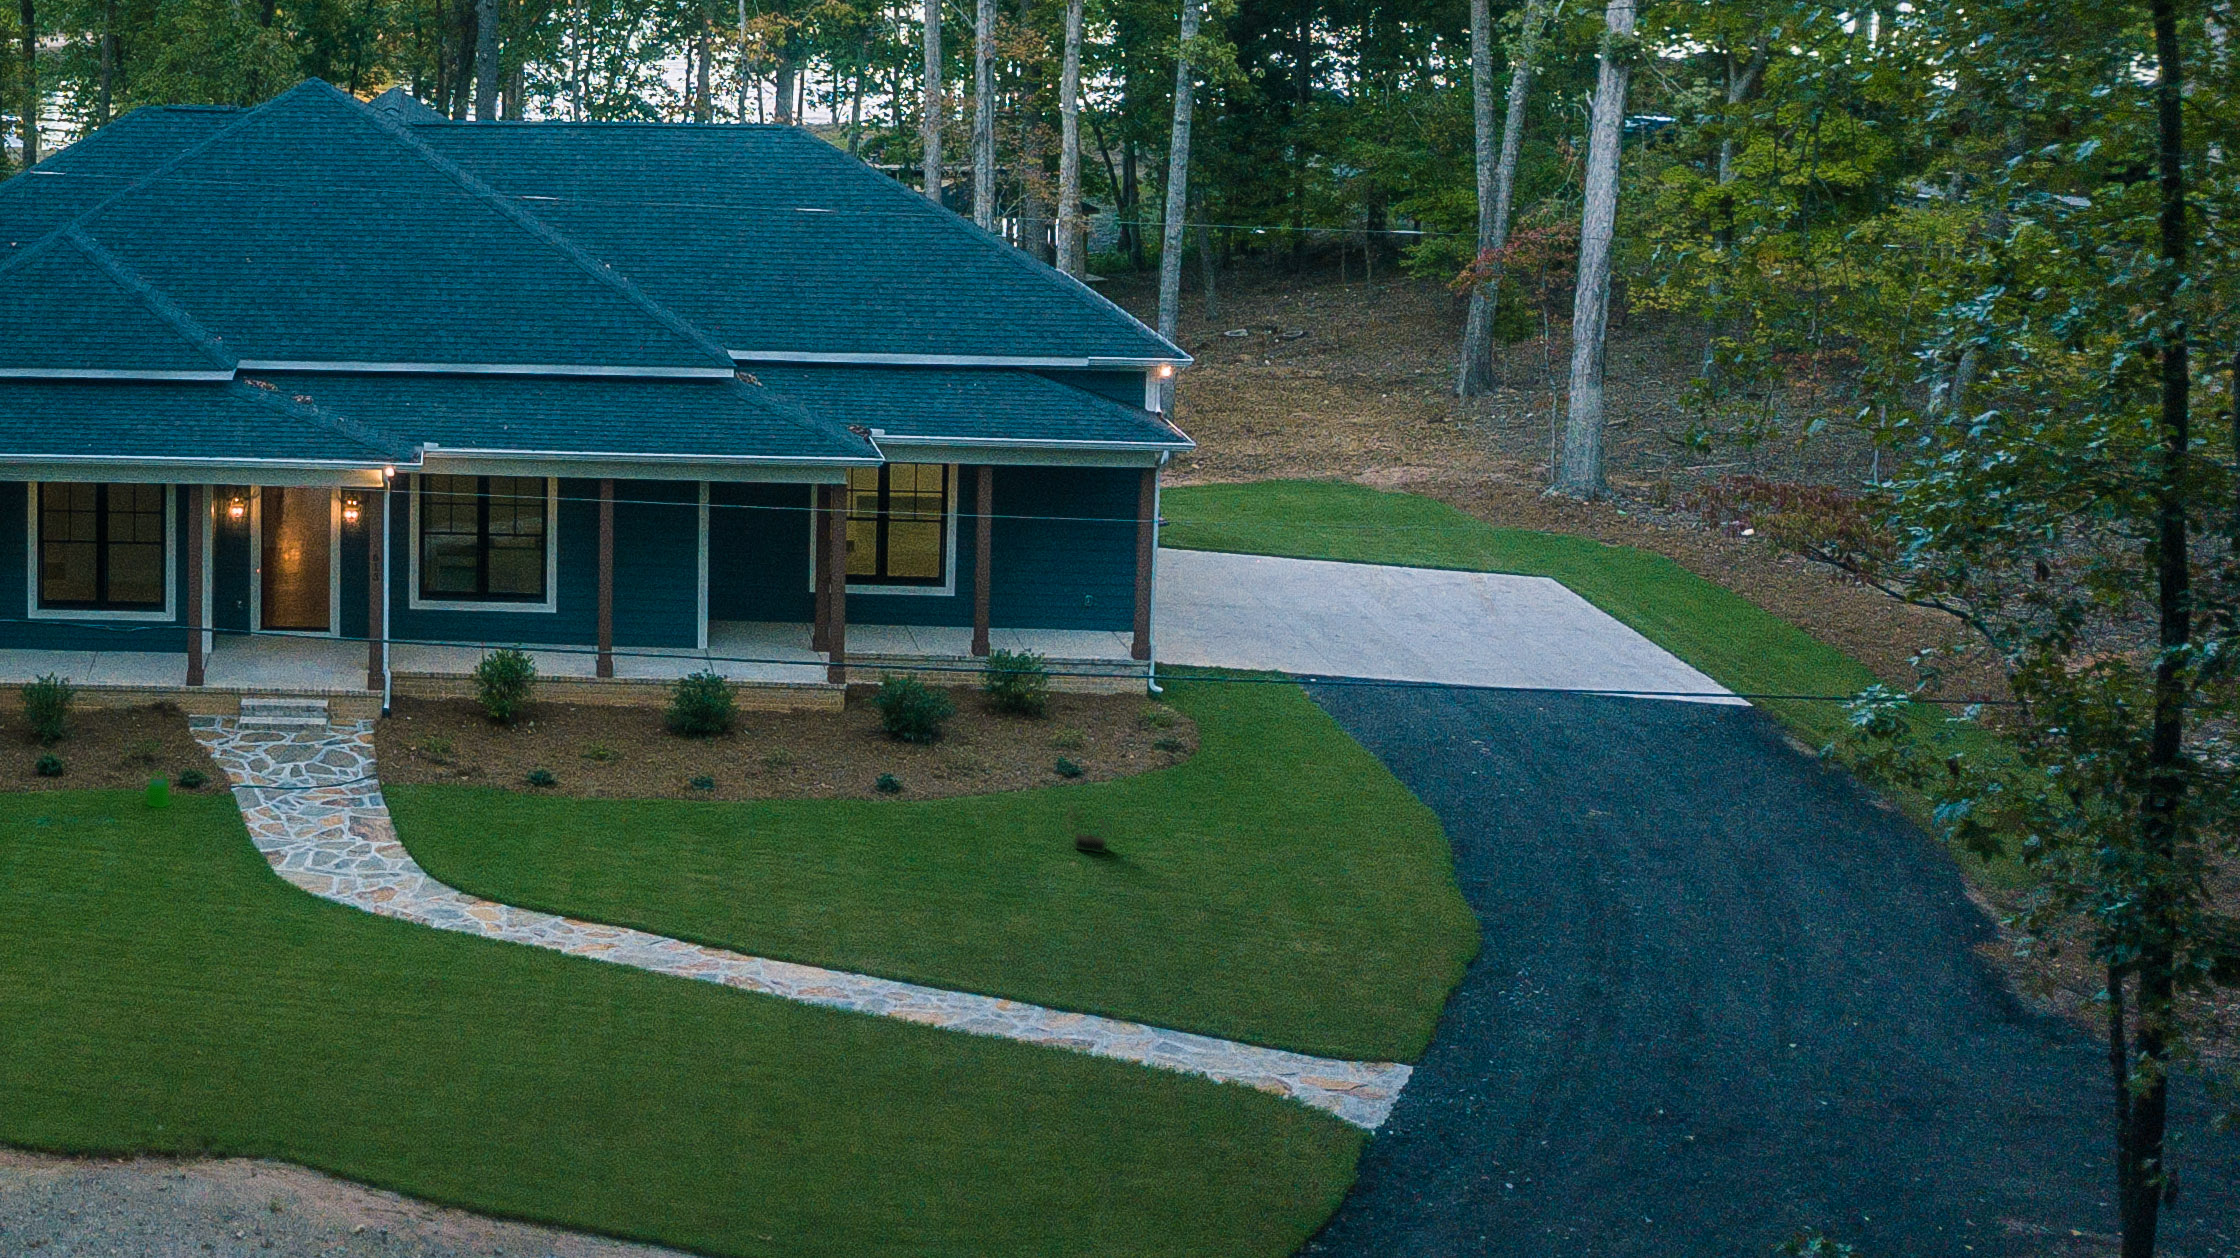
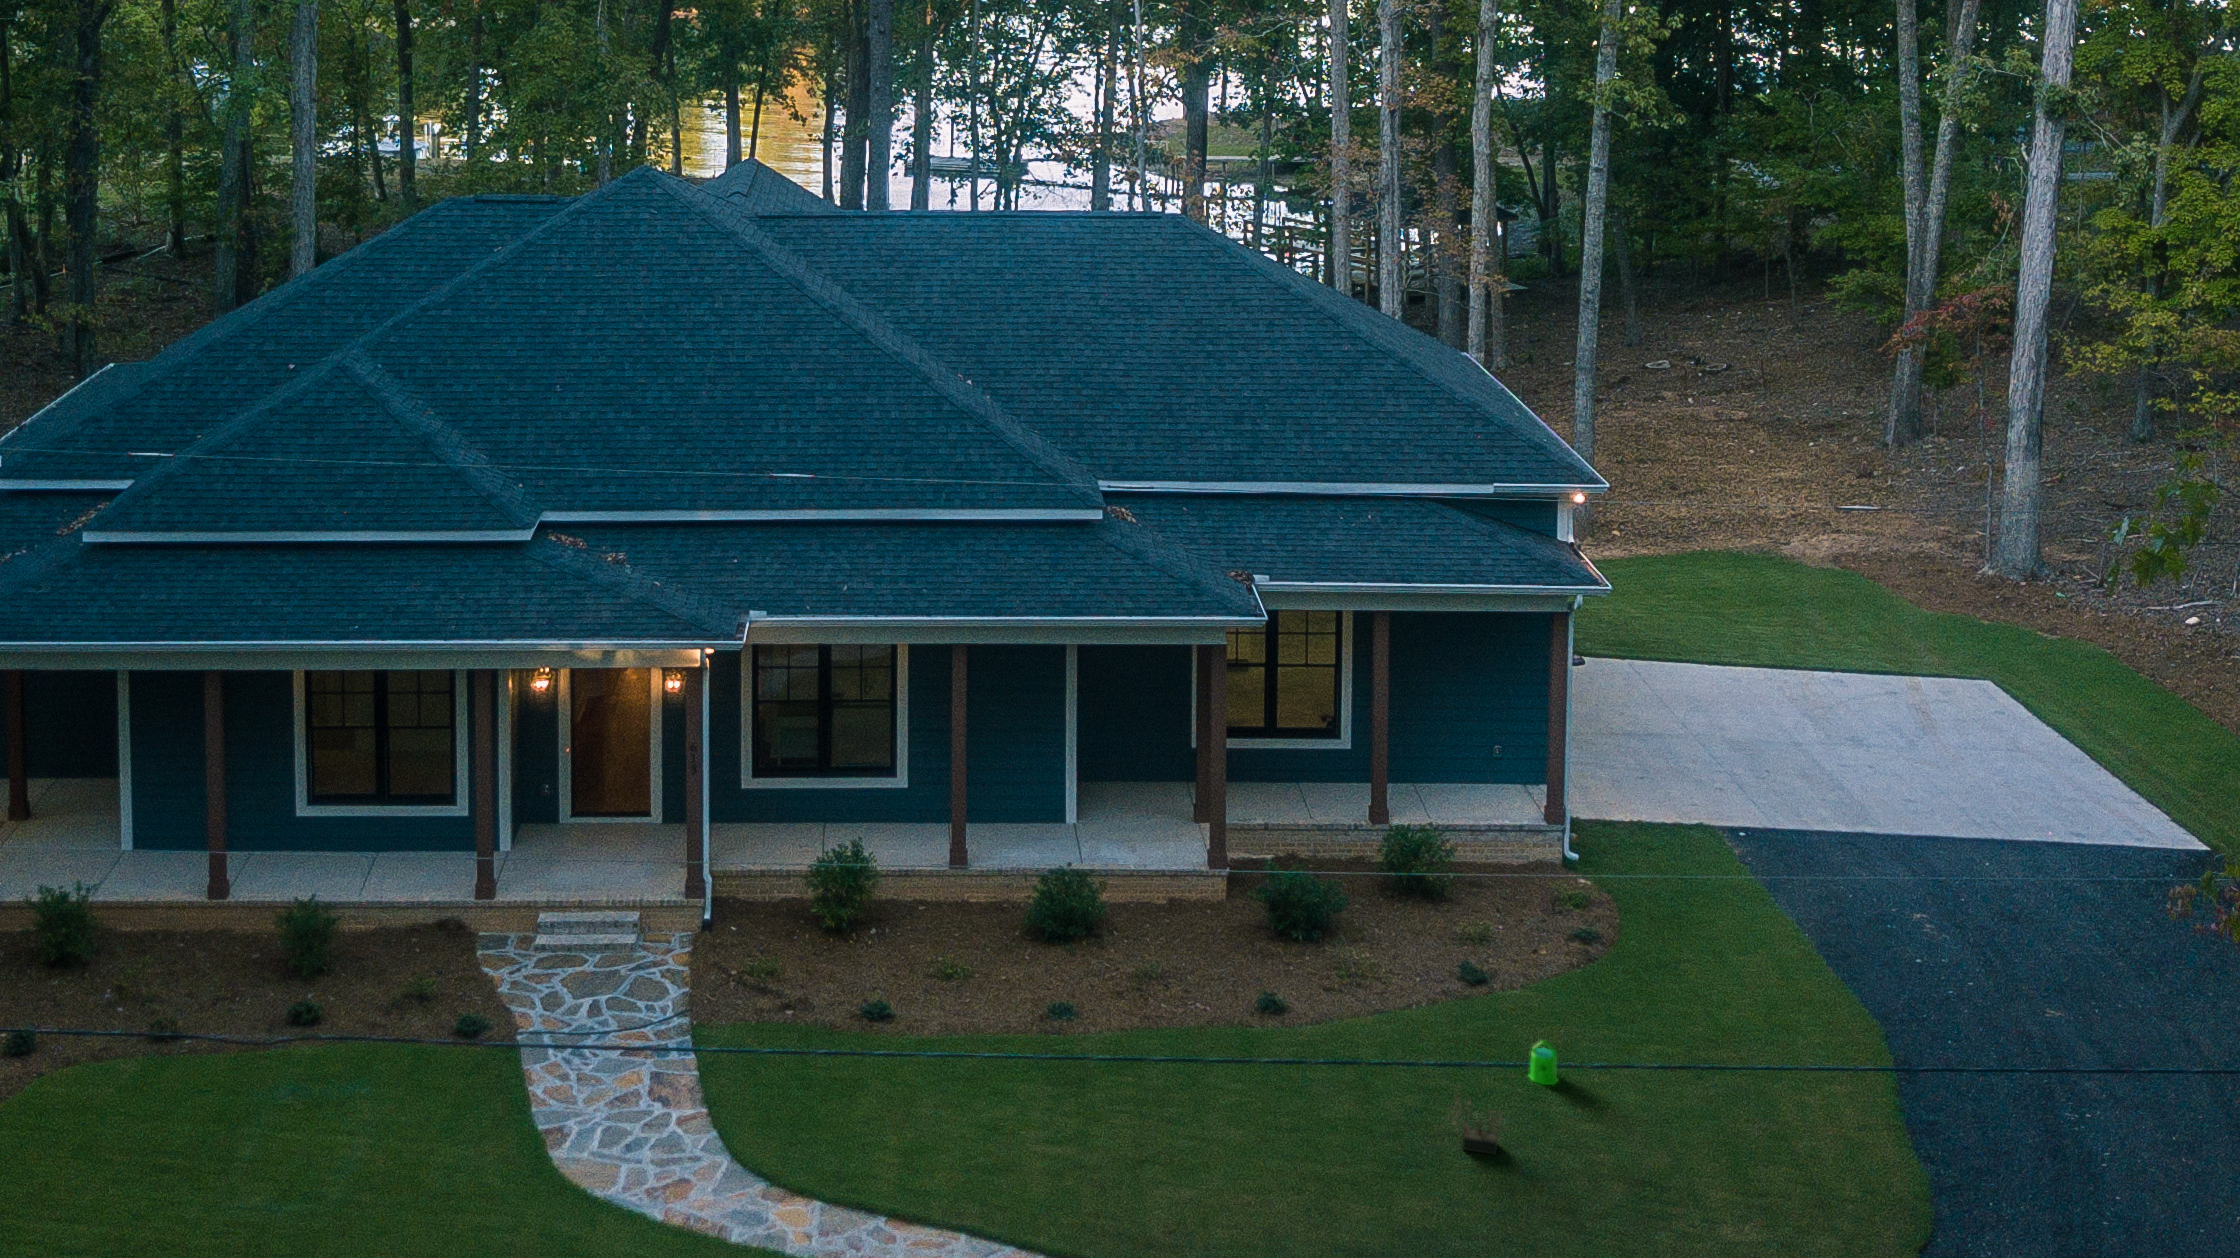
watering can: present [146,772,170,808] -> present [1529,1041,1558,1085]

